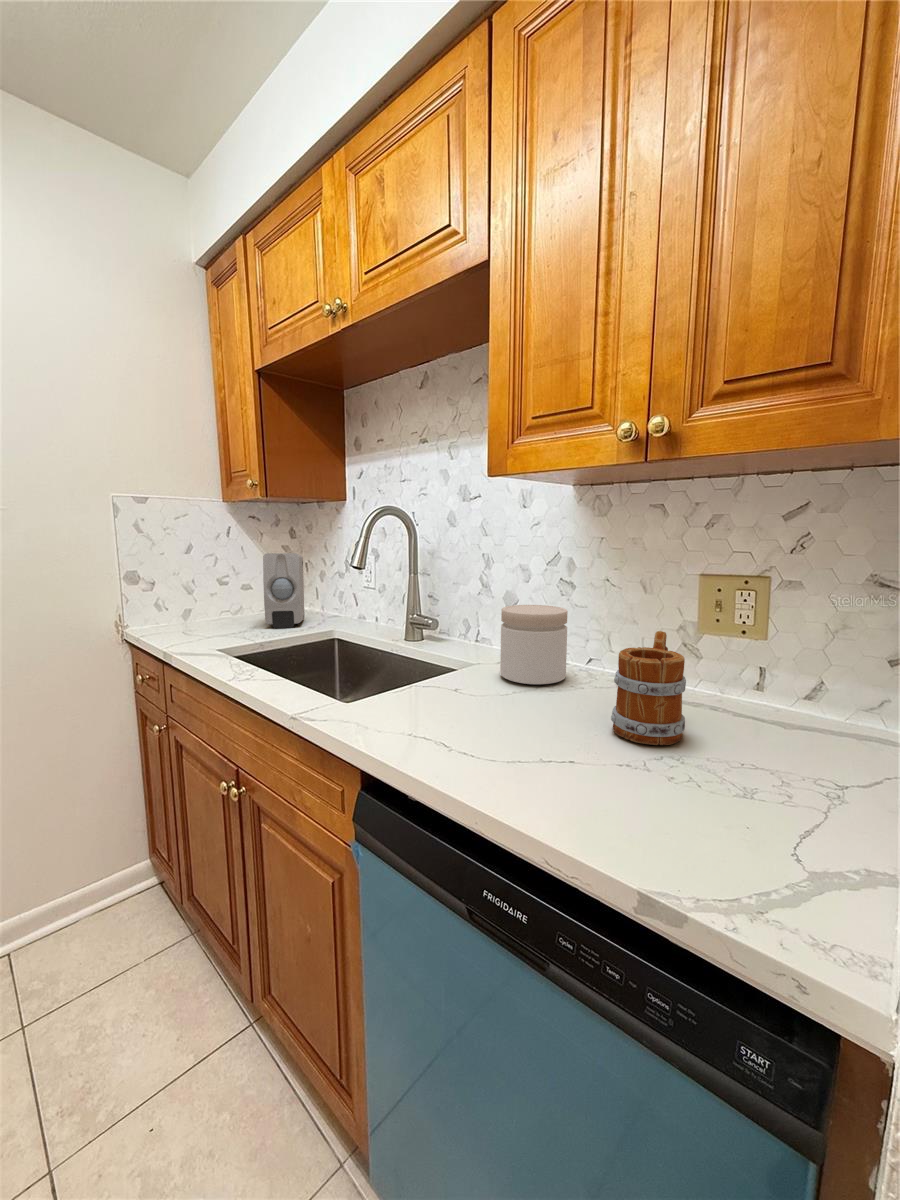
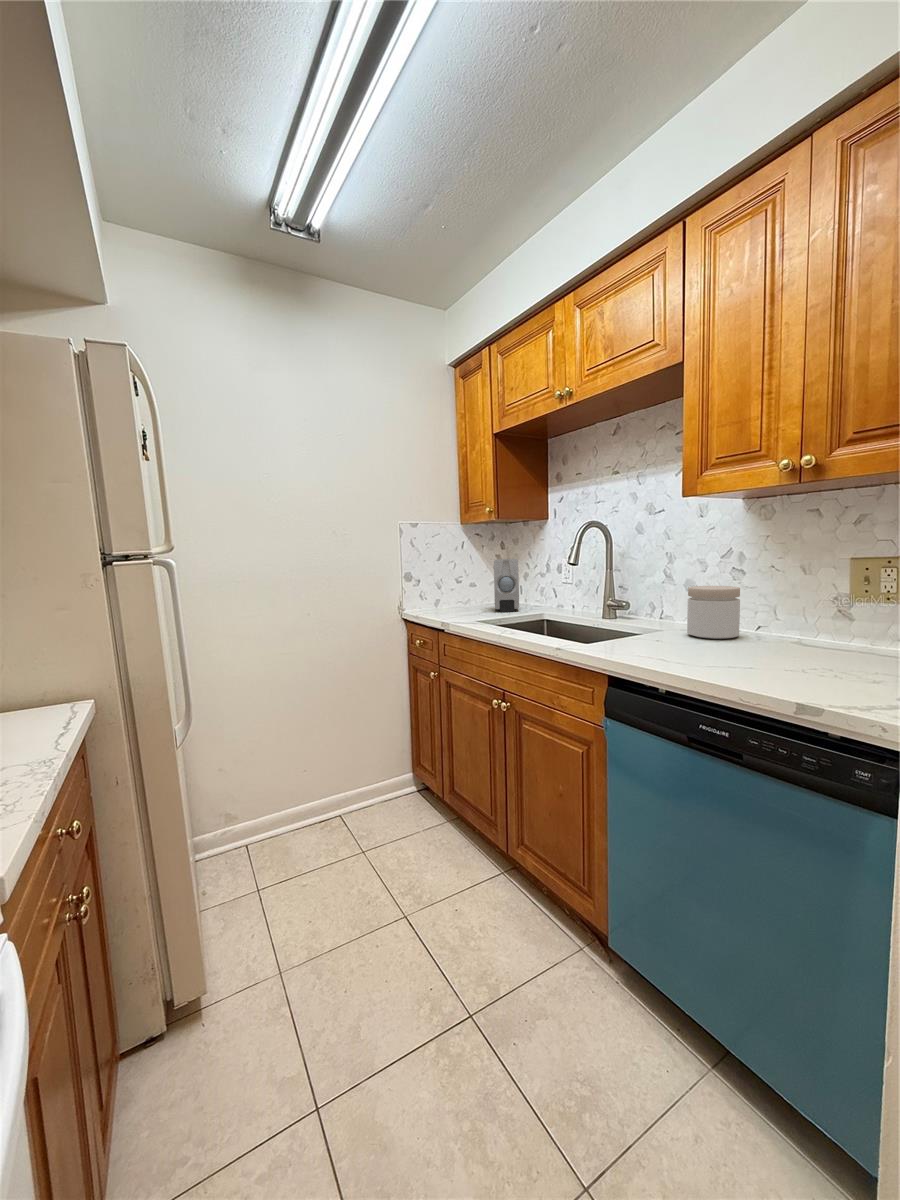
mug: present [611,631,686,745] -> none [778,594,834,663]

